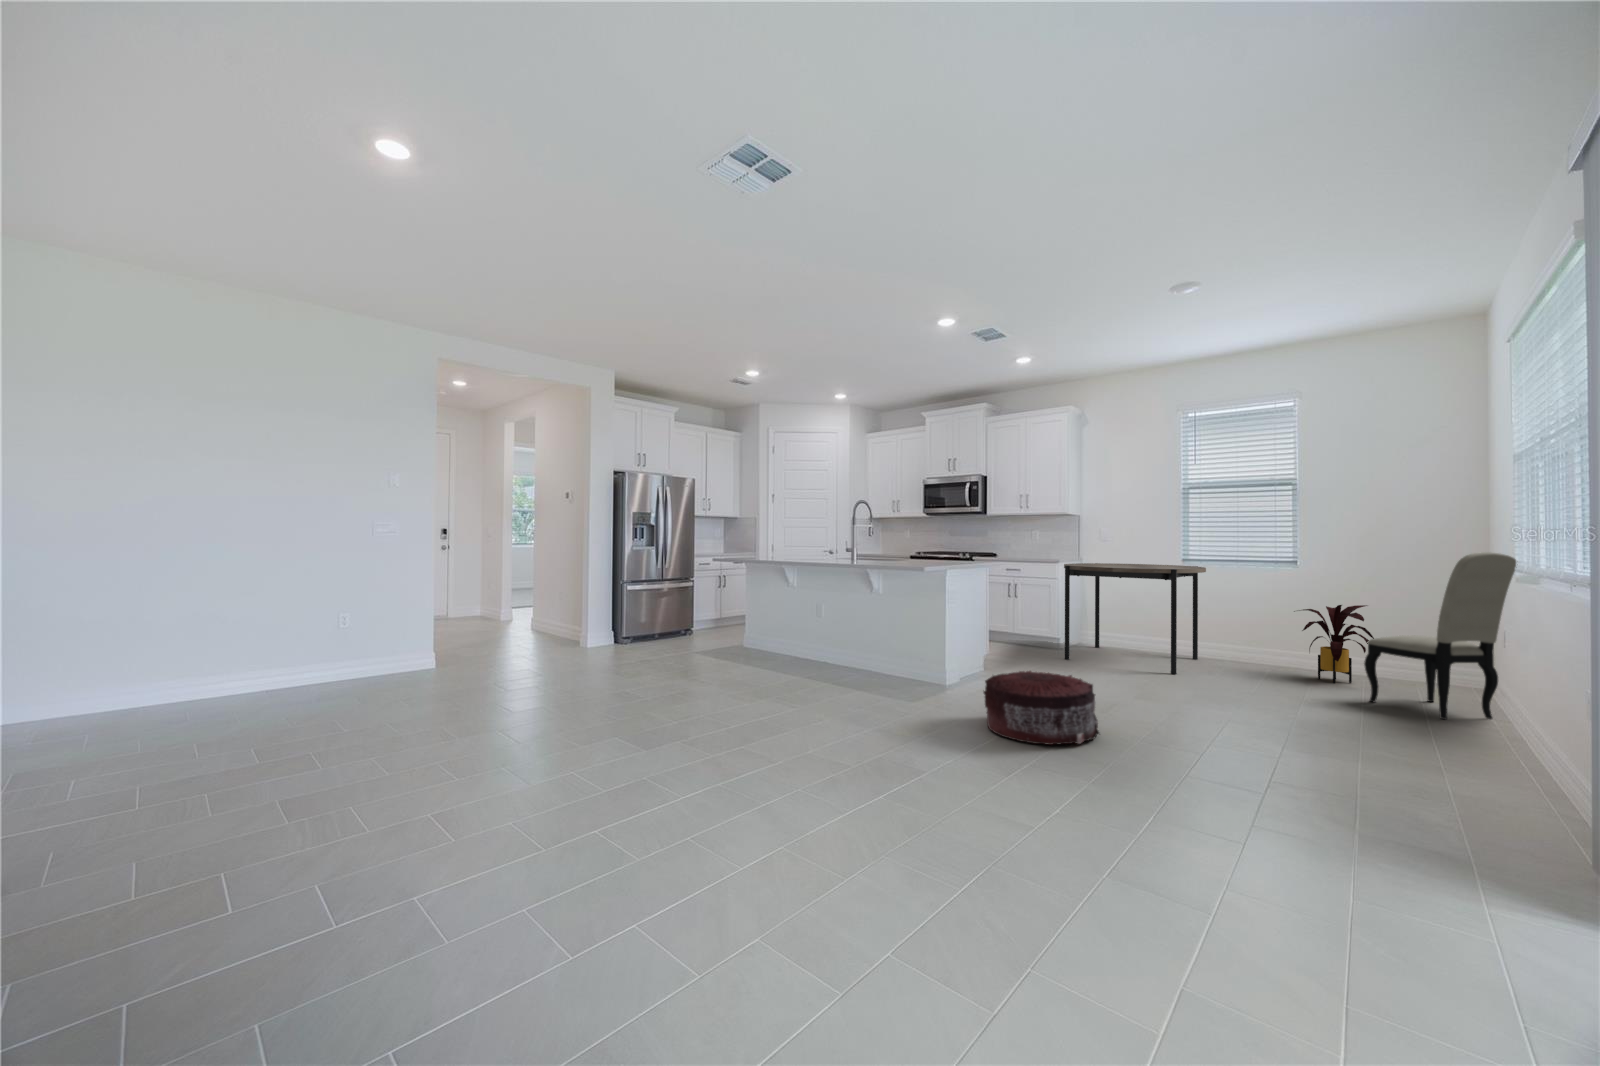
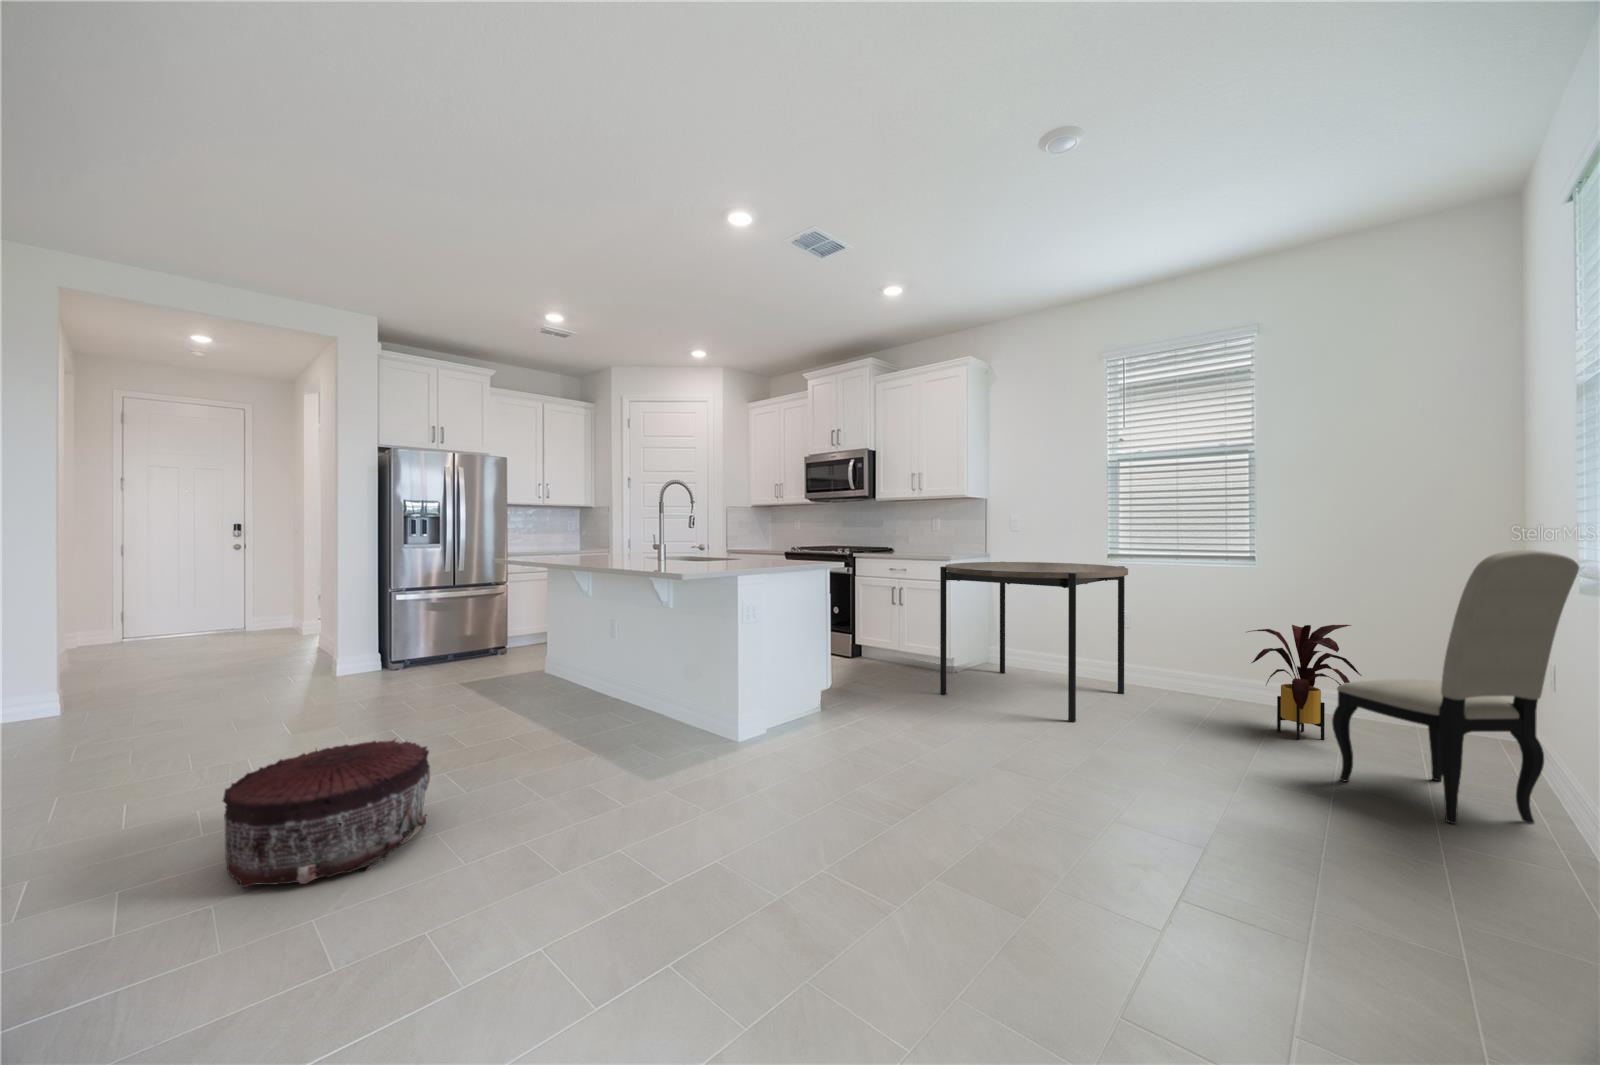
pouf: present [984,671,1099,745] -> present [223,740,430,887]

